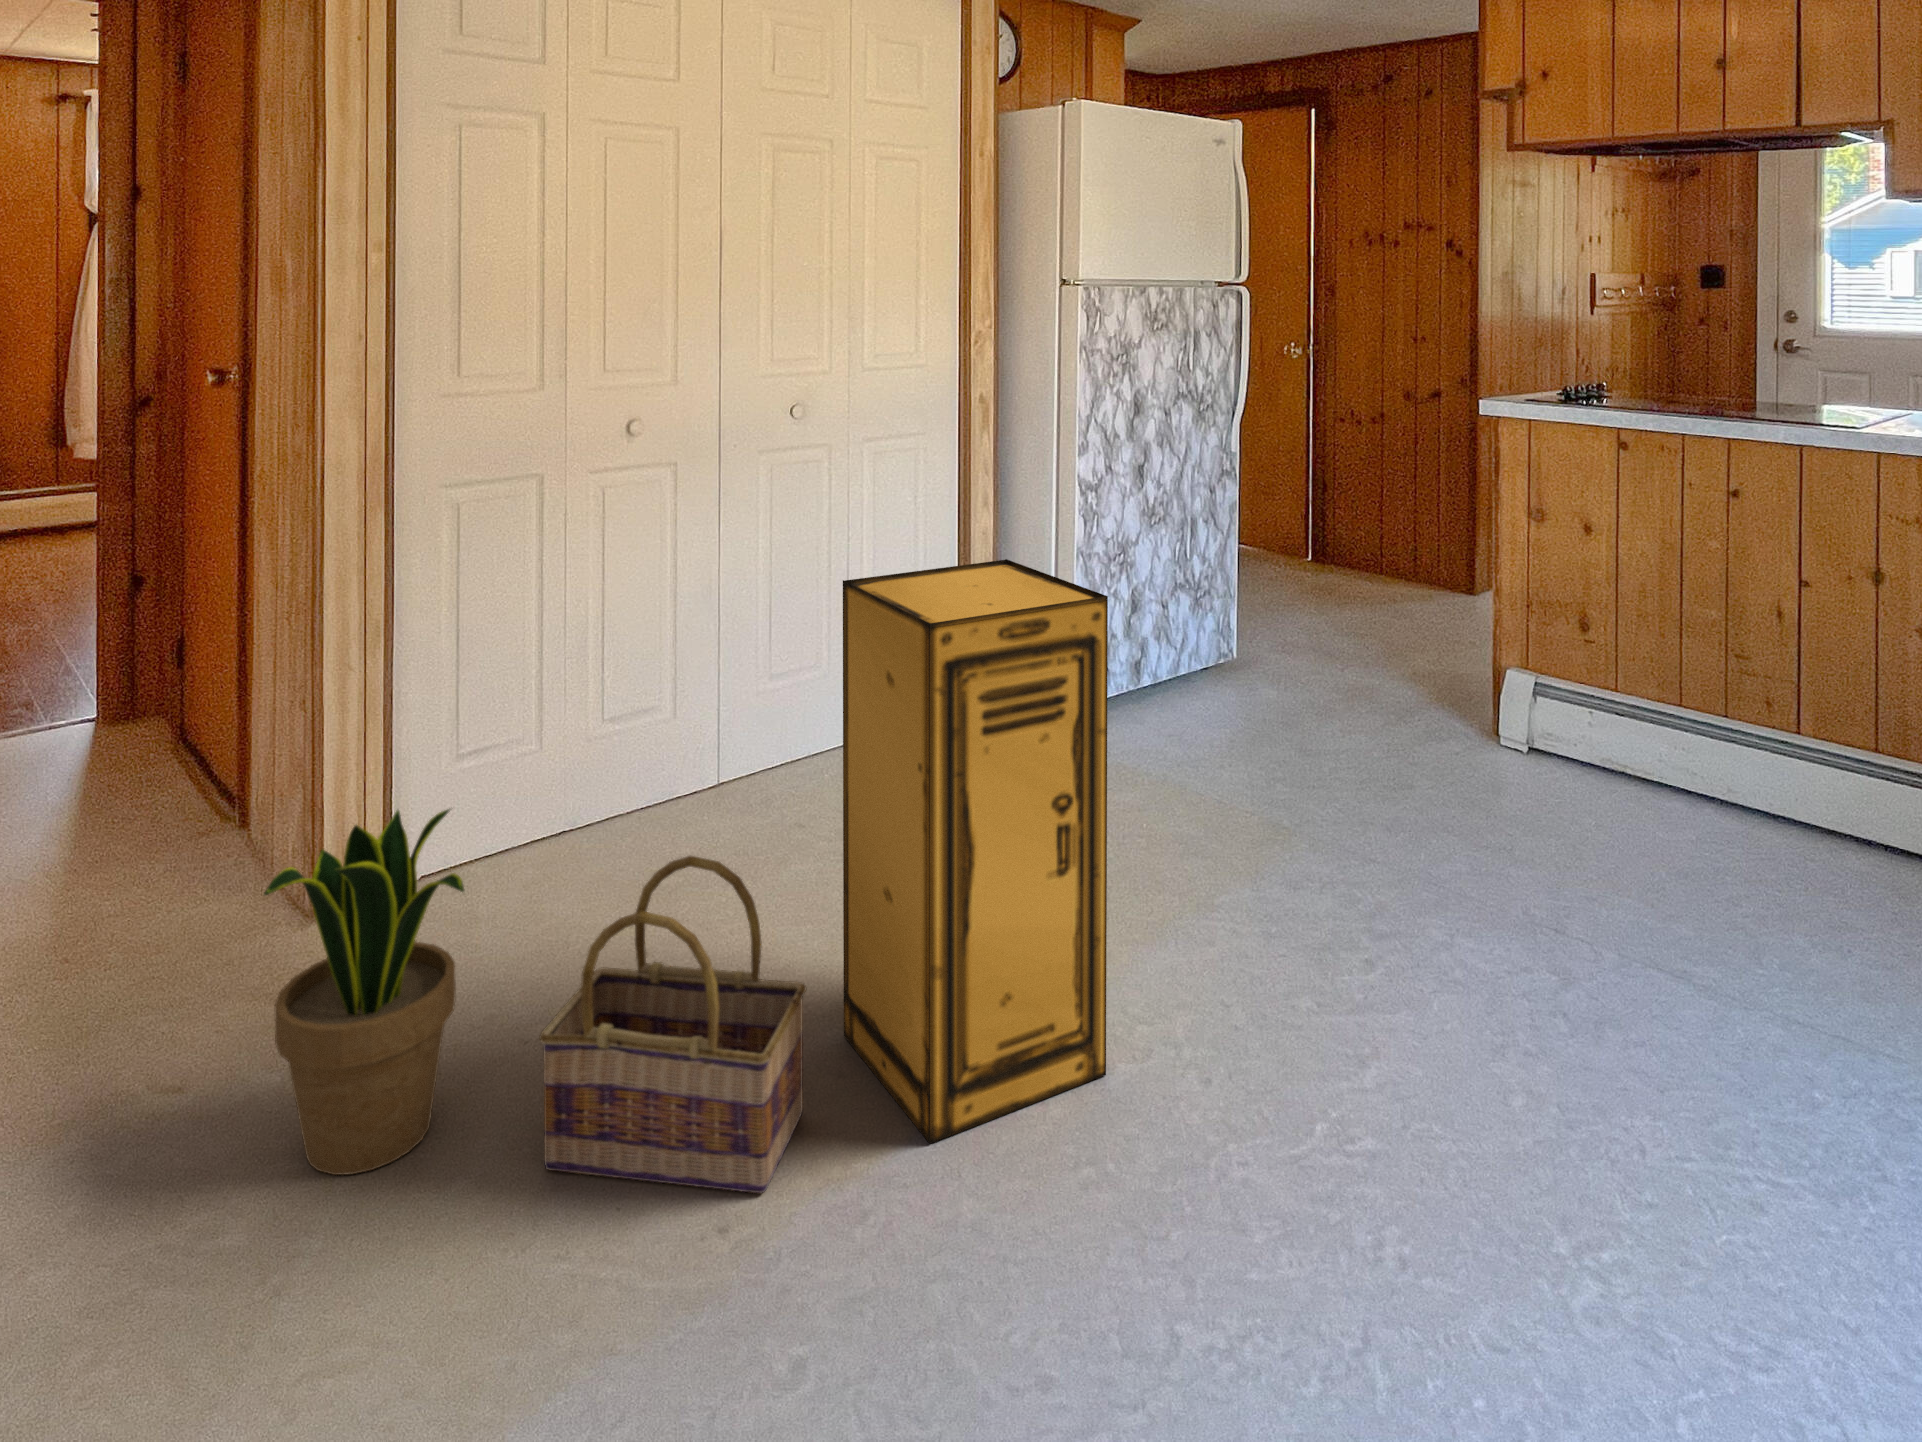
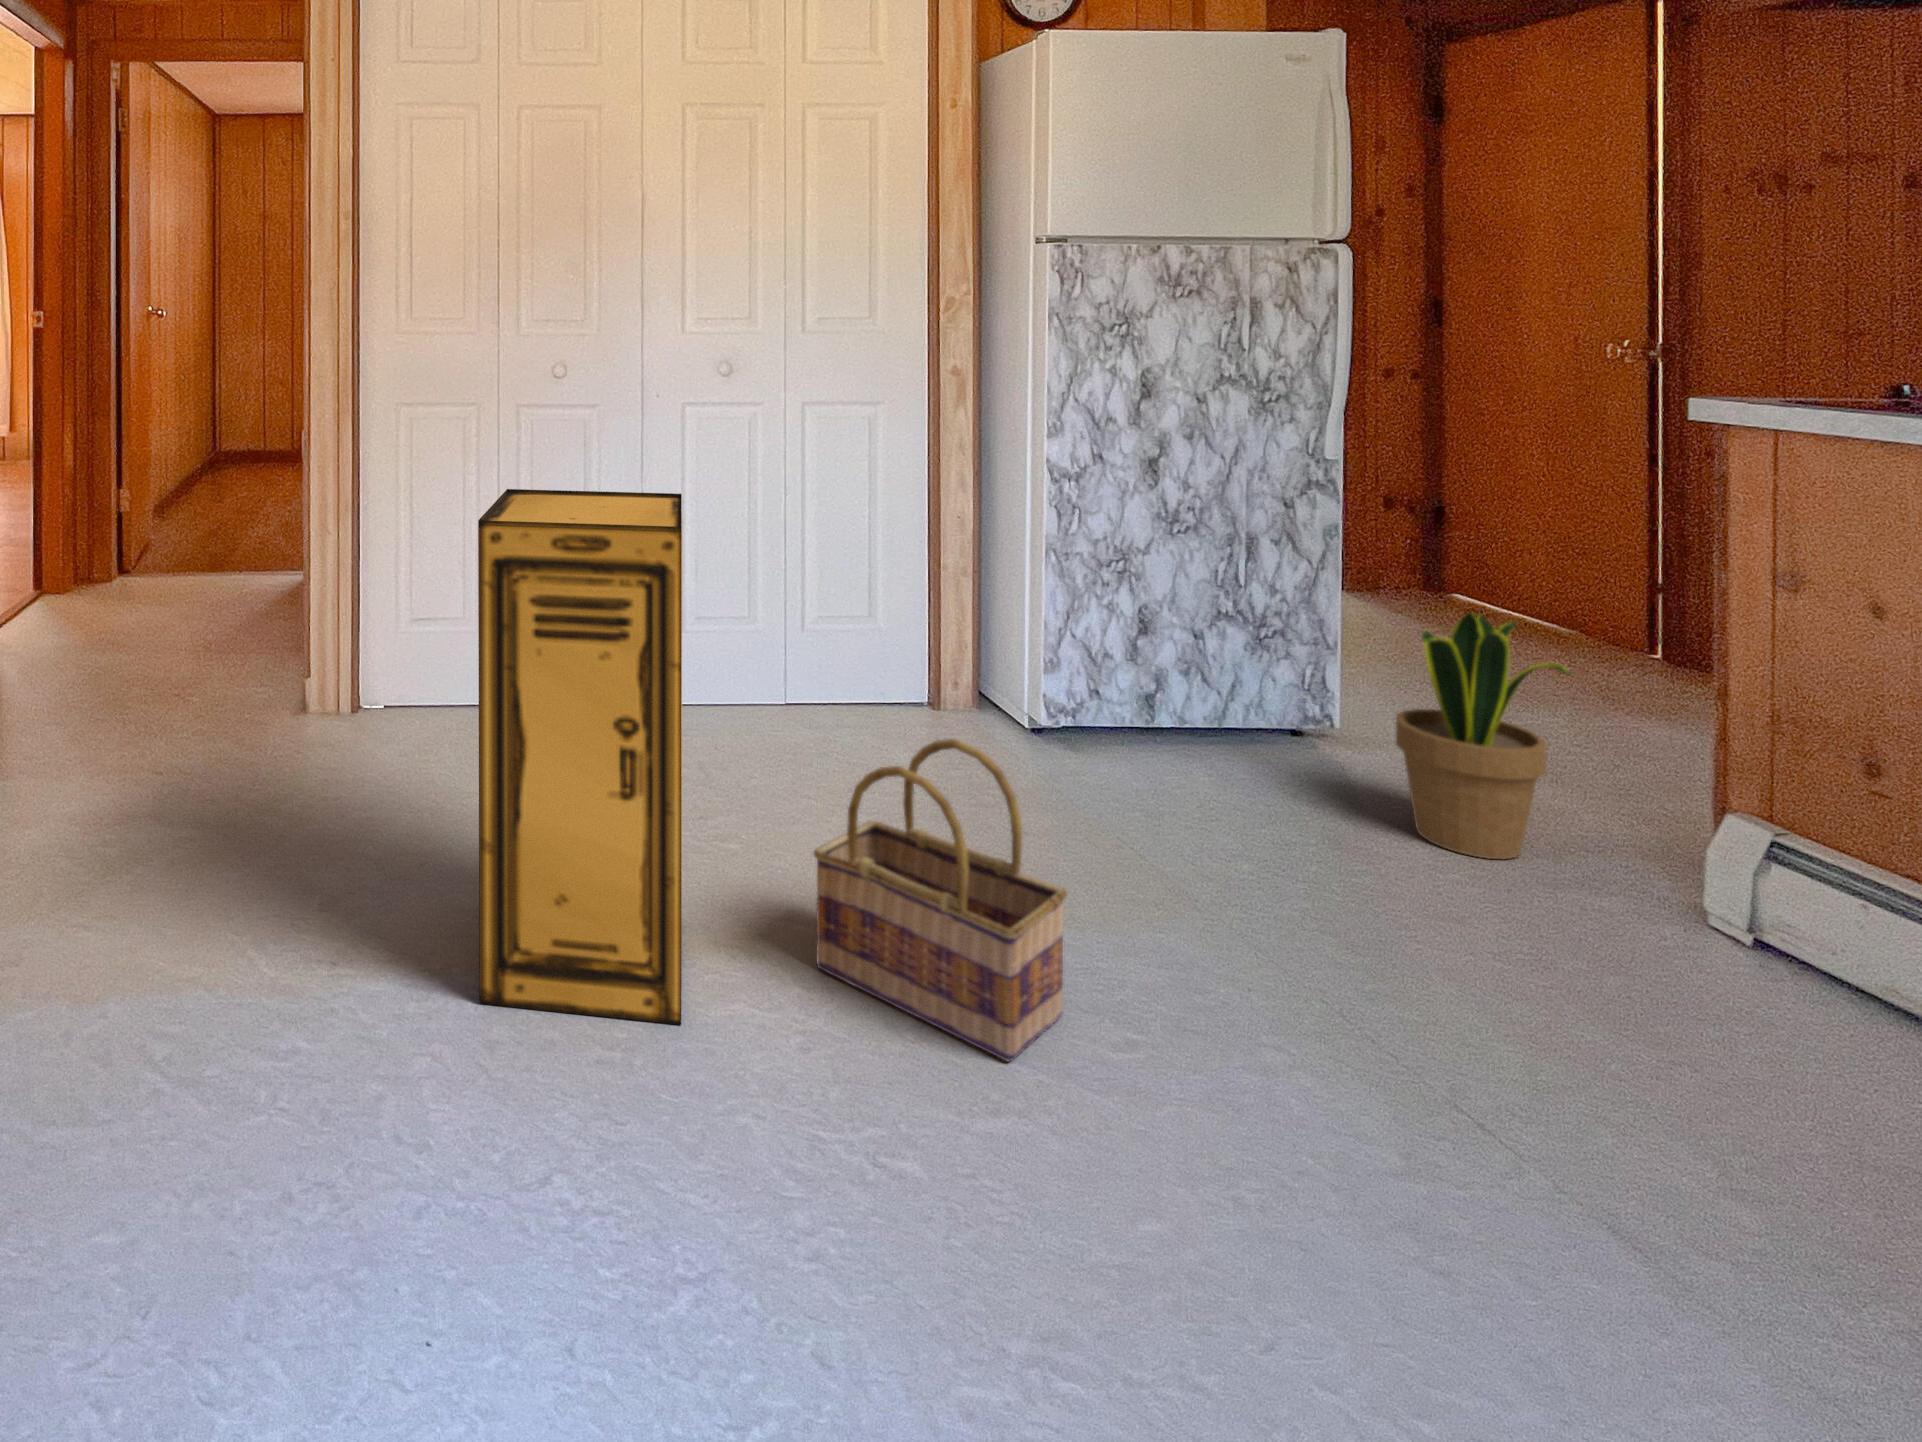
potted plant: present [264,809,464,1175] -> present [1396,612,1571,859]
basket: present [539,856,806,1193] -> present [814,739,1067,1061]

